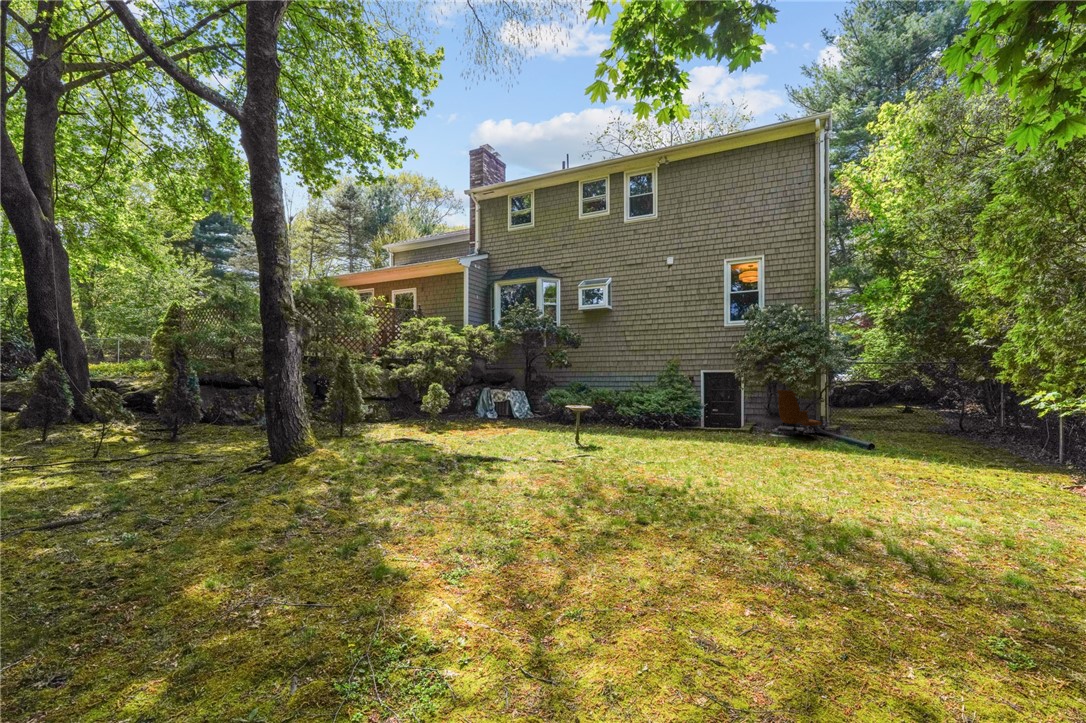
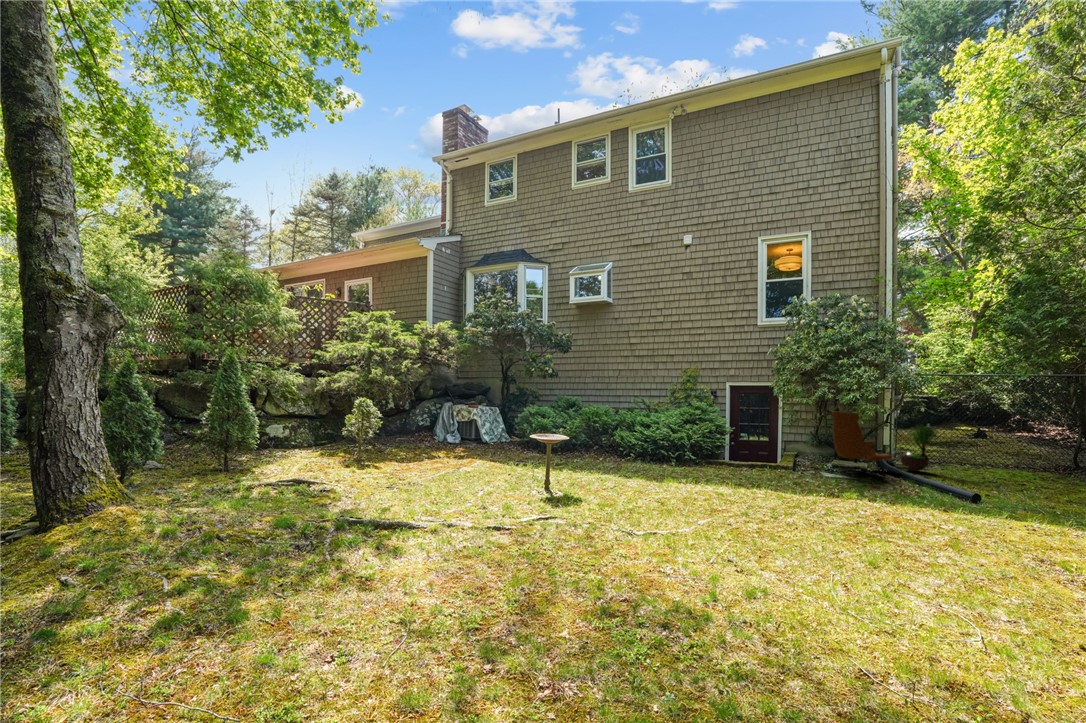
potted tree: none [828,396,855,433] -> present [900,426,937,471]

